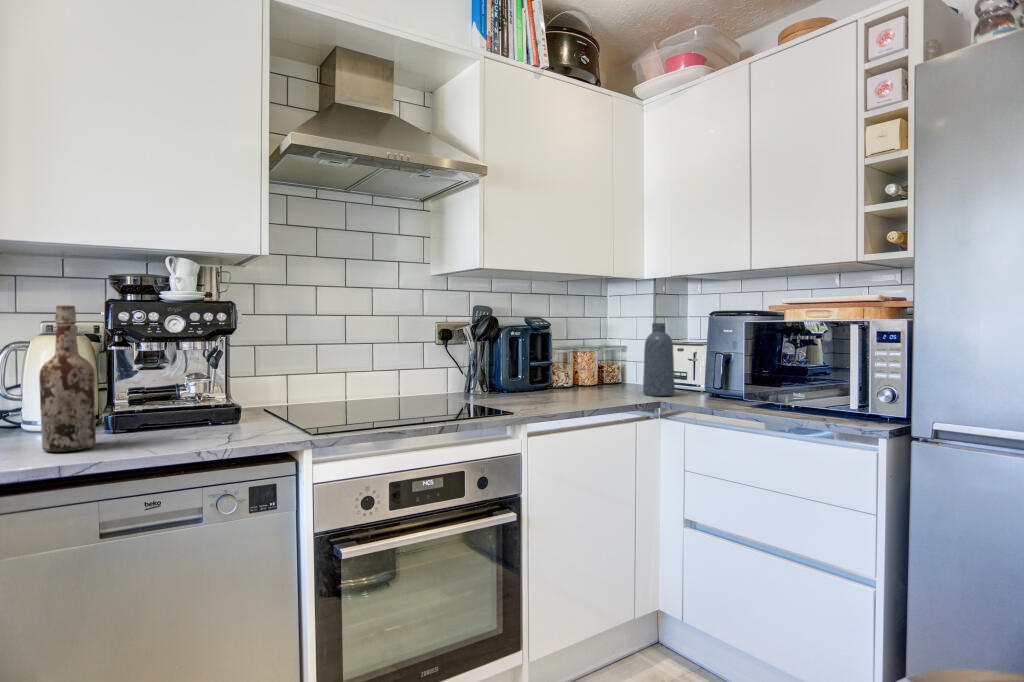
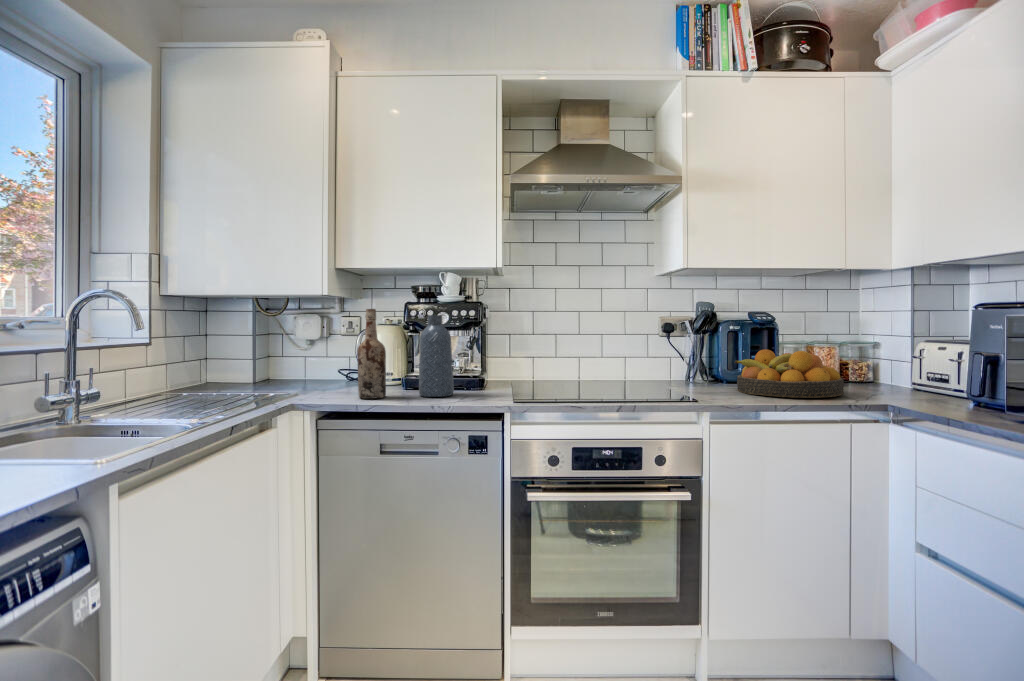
vase: present [643,323,675,396] -> present [419,315,454,397]
fruit bowl: none [527,355,622,403] -> present [735,349,844,398]

